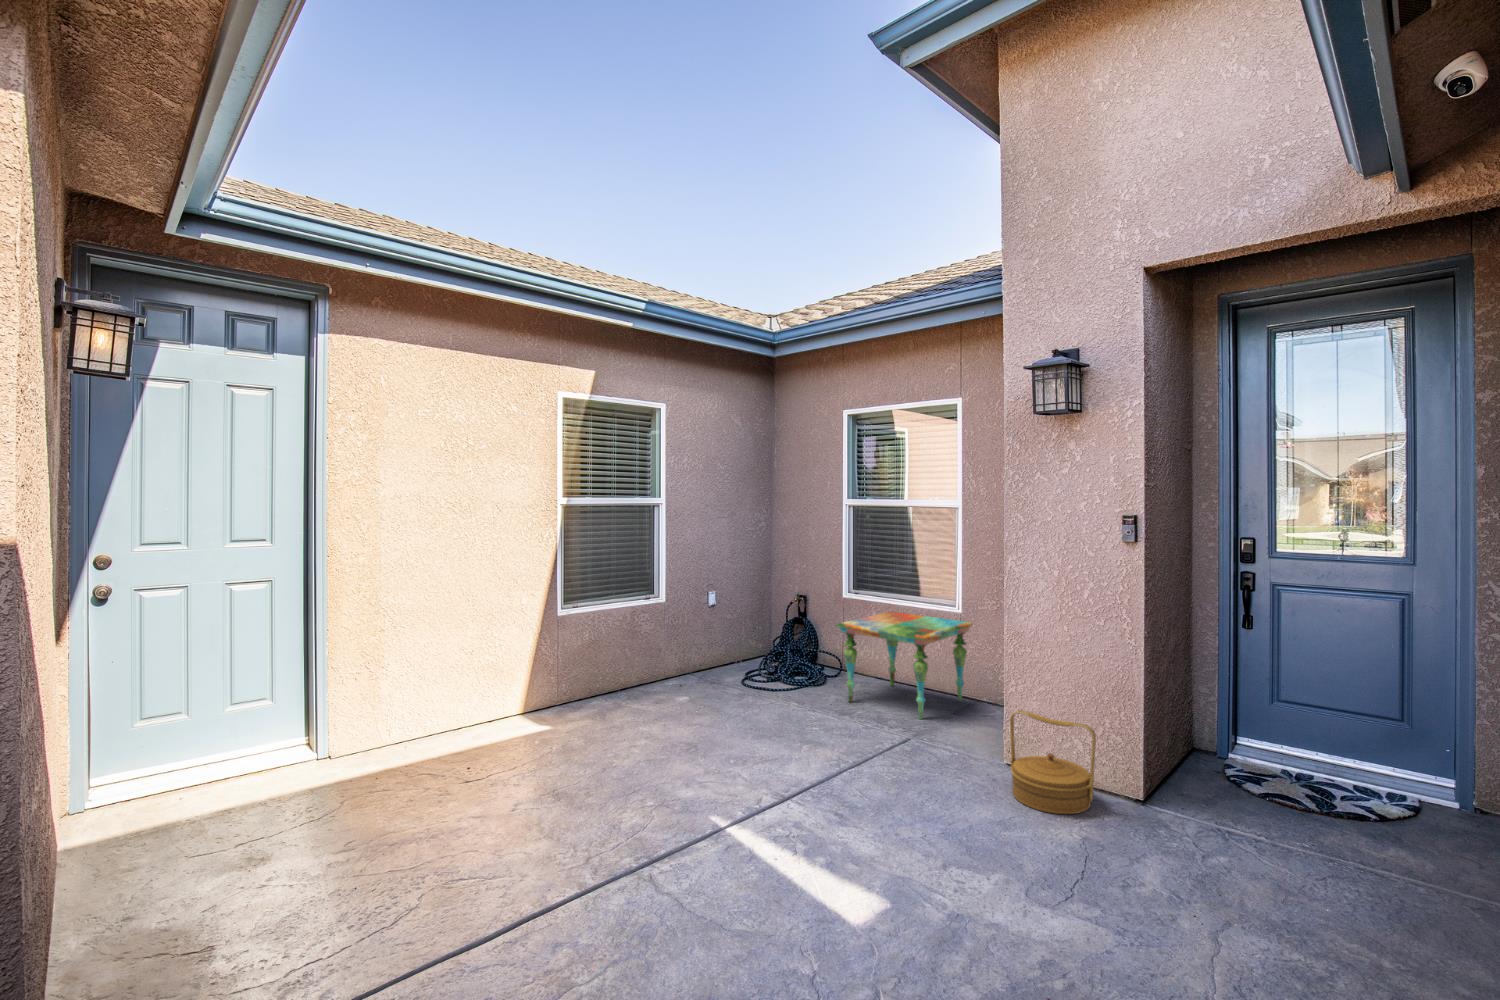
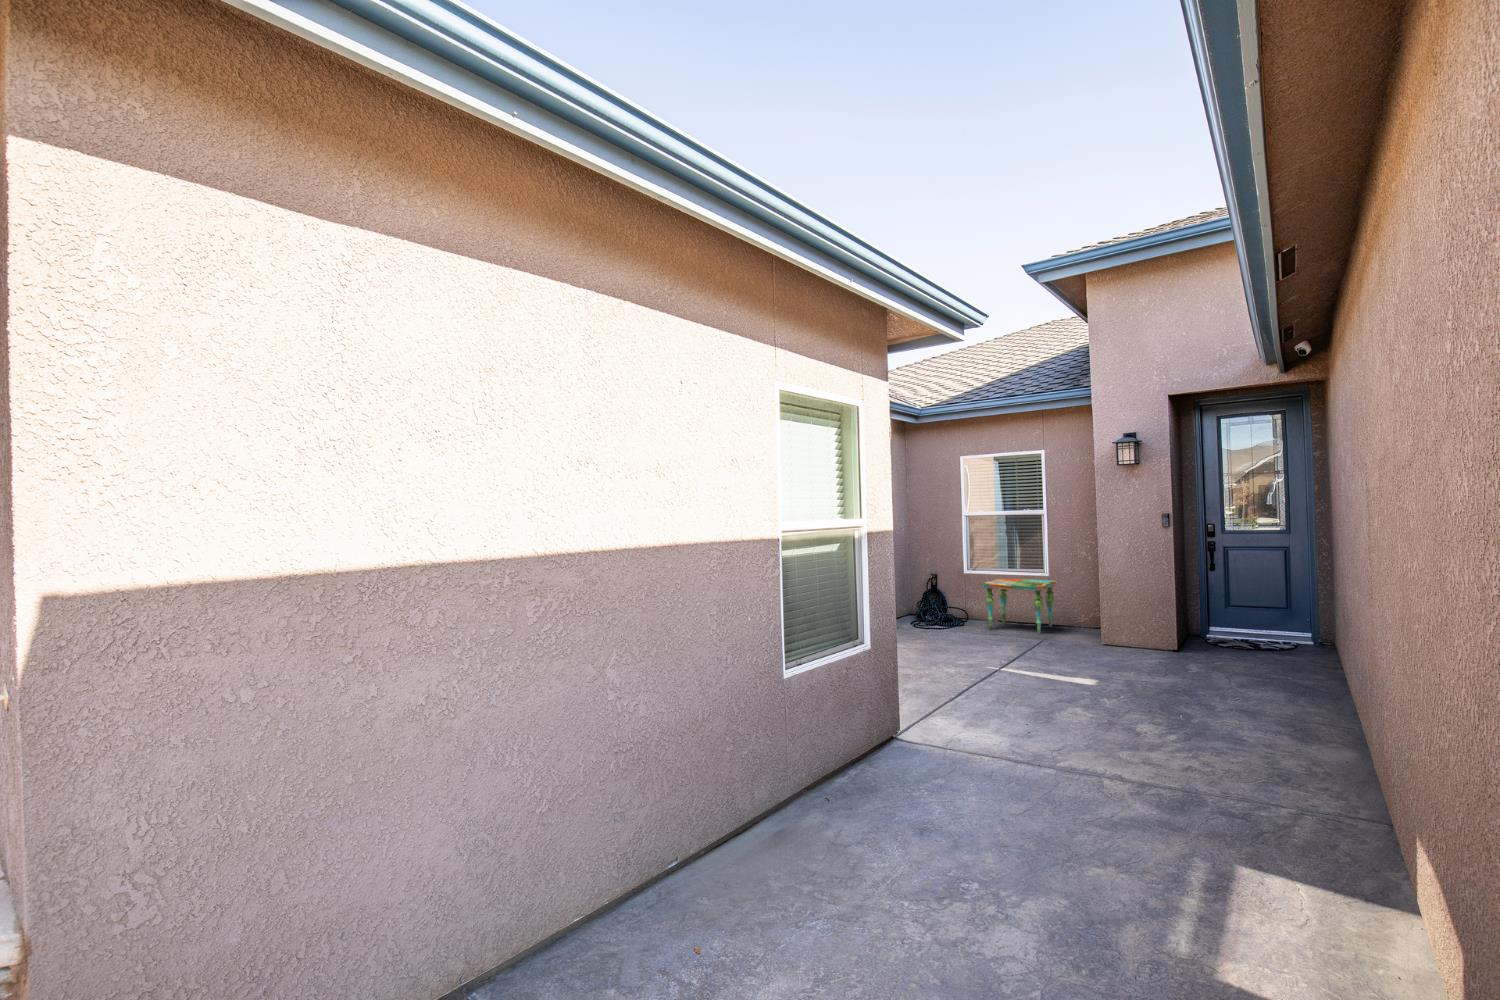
woven basket: present [1010,710,1096,814] -> none [1112,611,1158,655]

